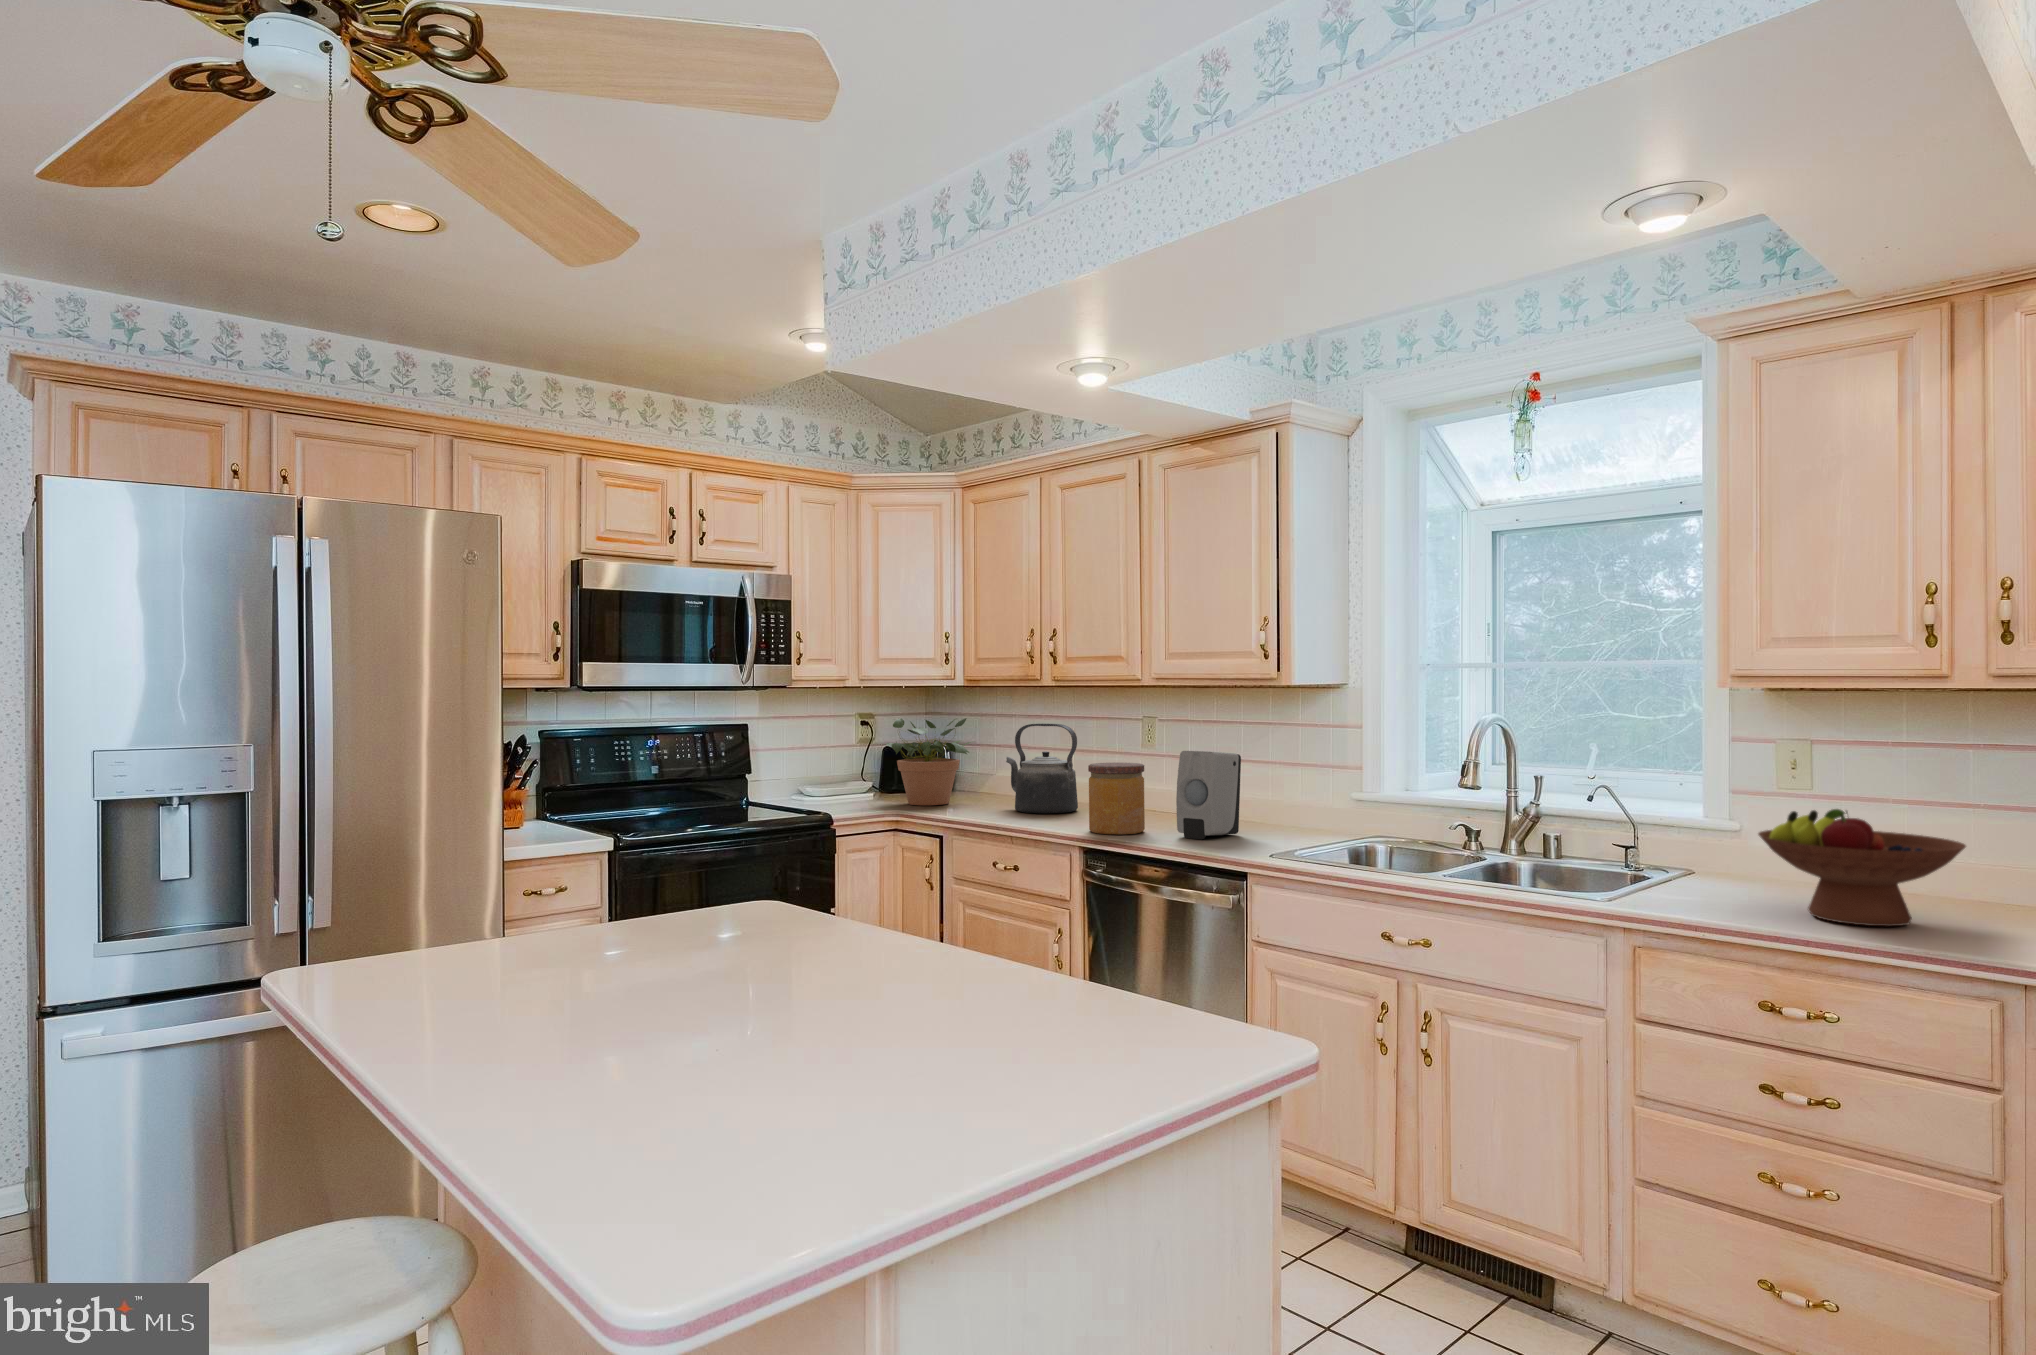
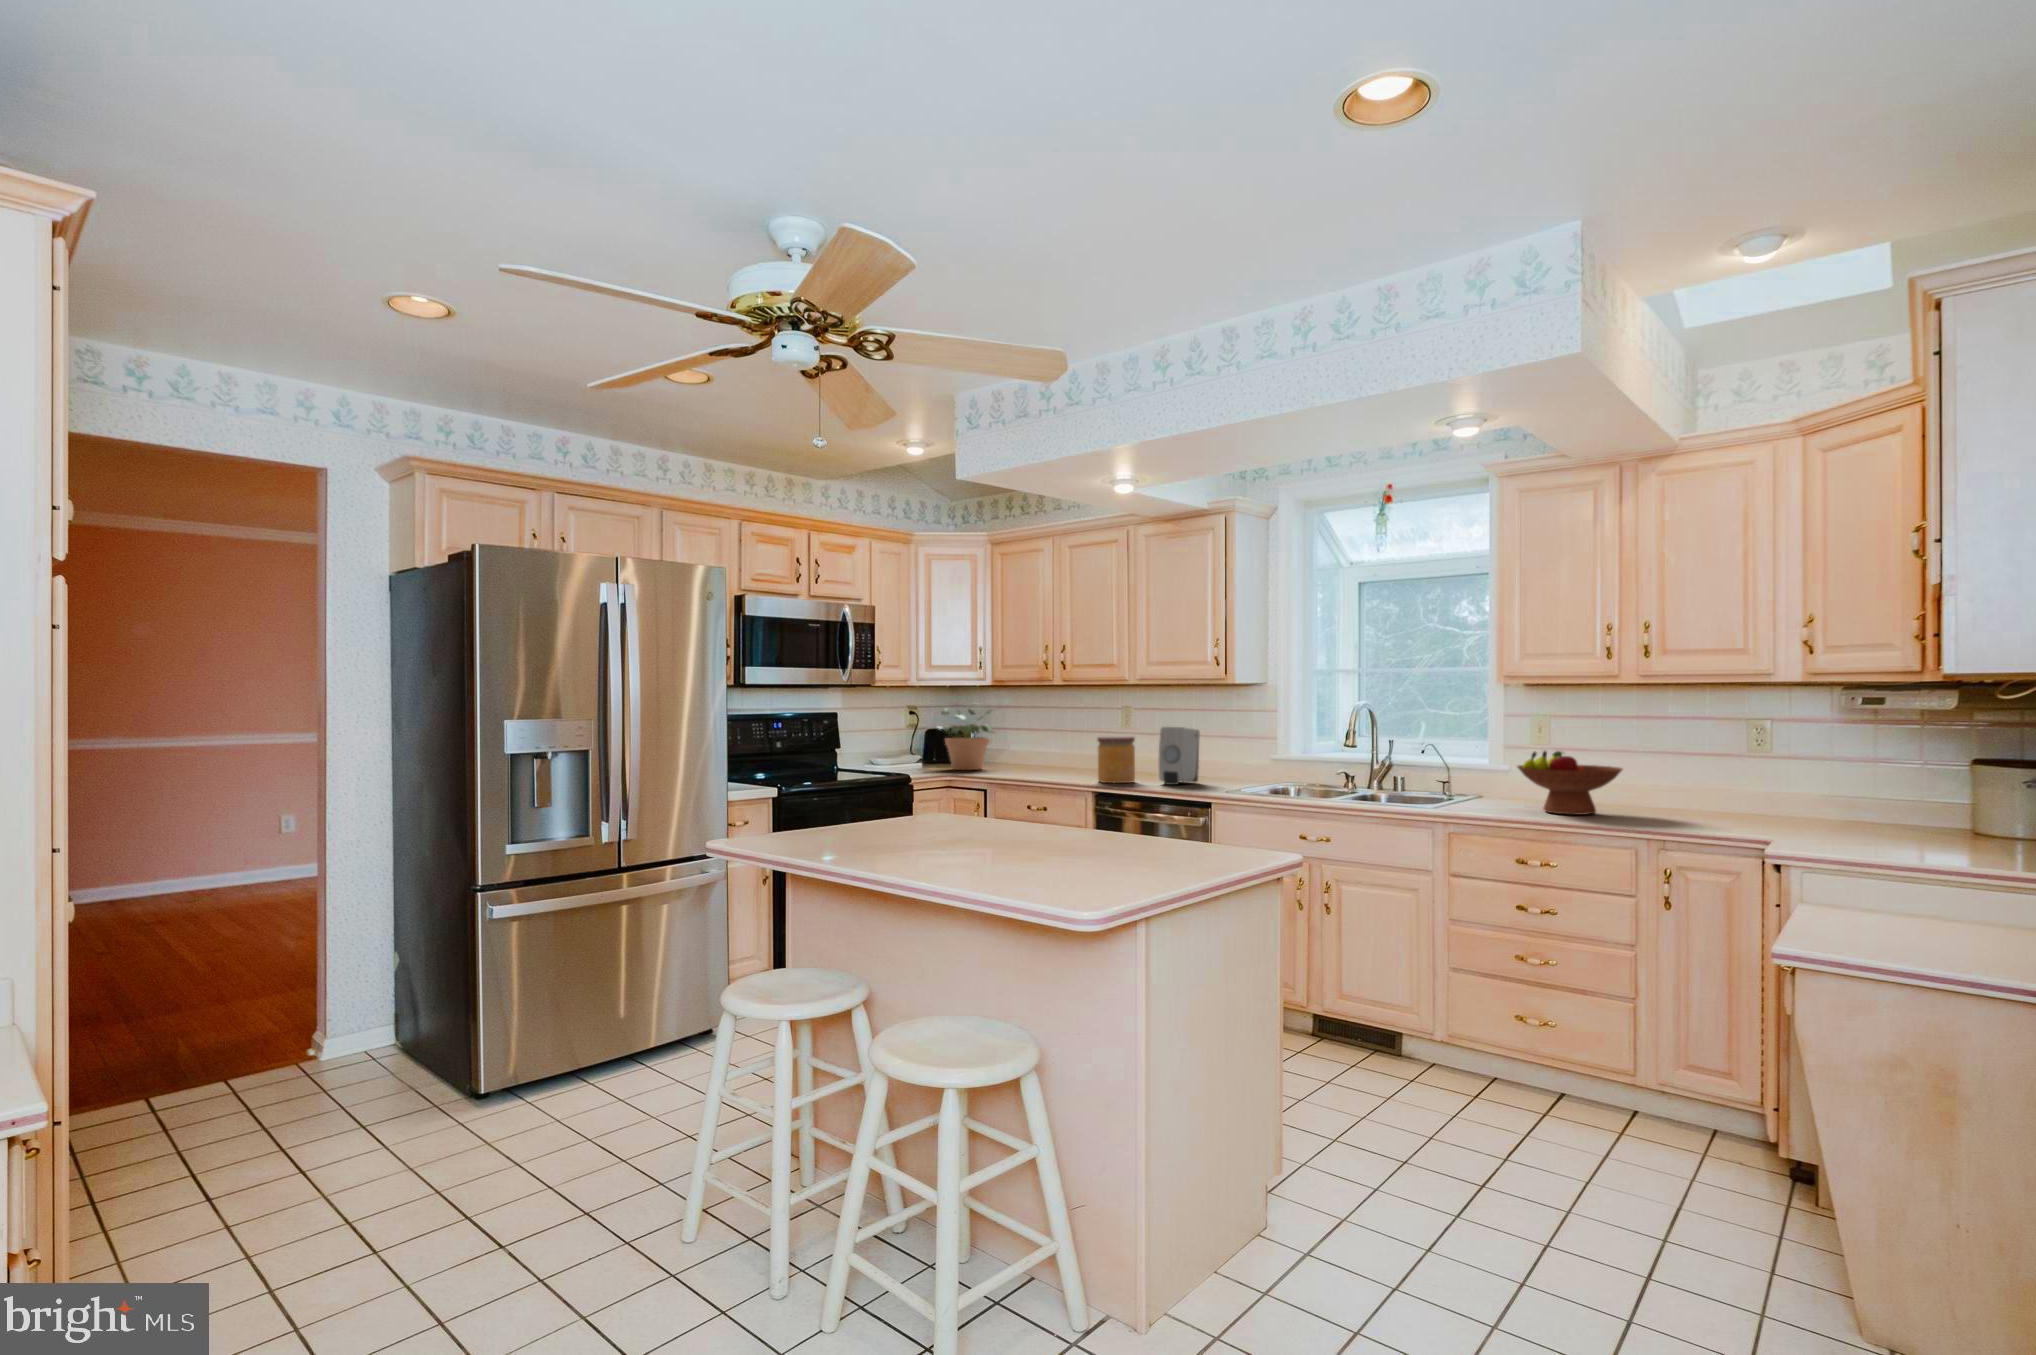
kettle: present [1006,724,1078,813] -> none [1026,711,1079,774]

